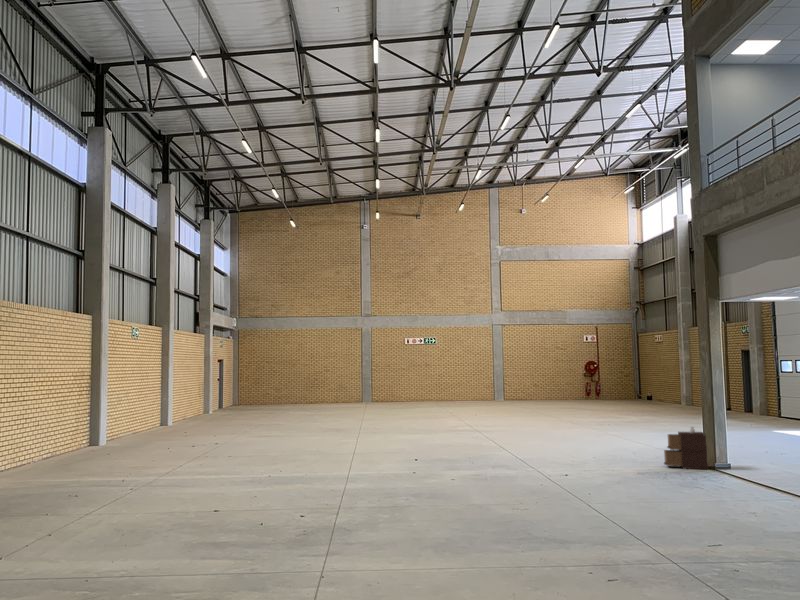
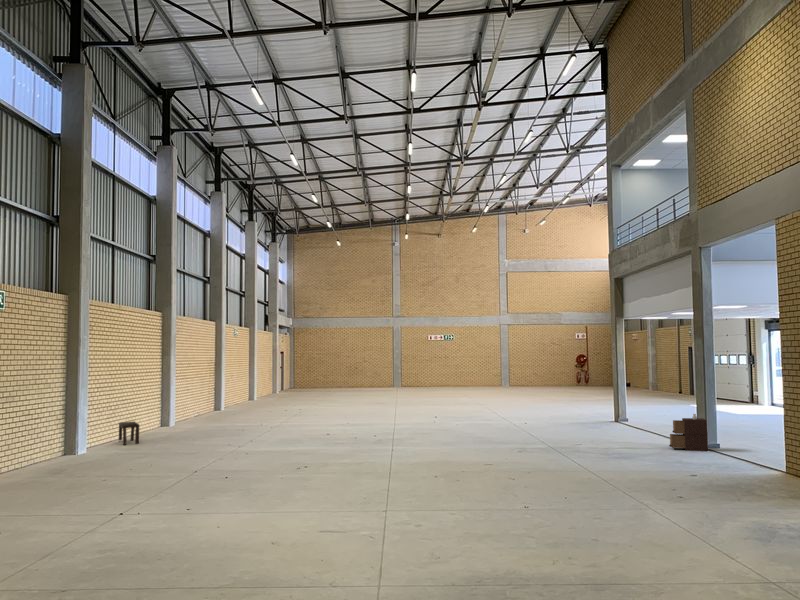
bench: none [31,440,54,467] -> present [119,422,139,445]

